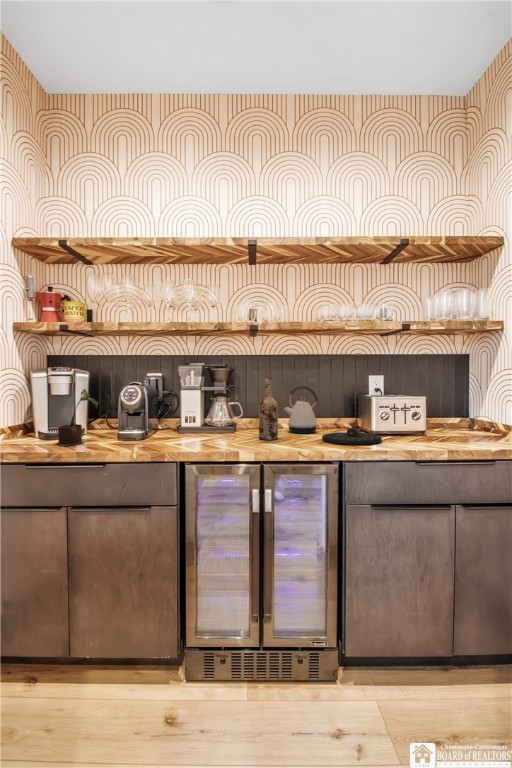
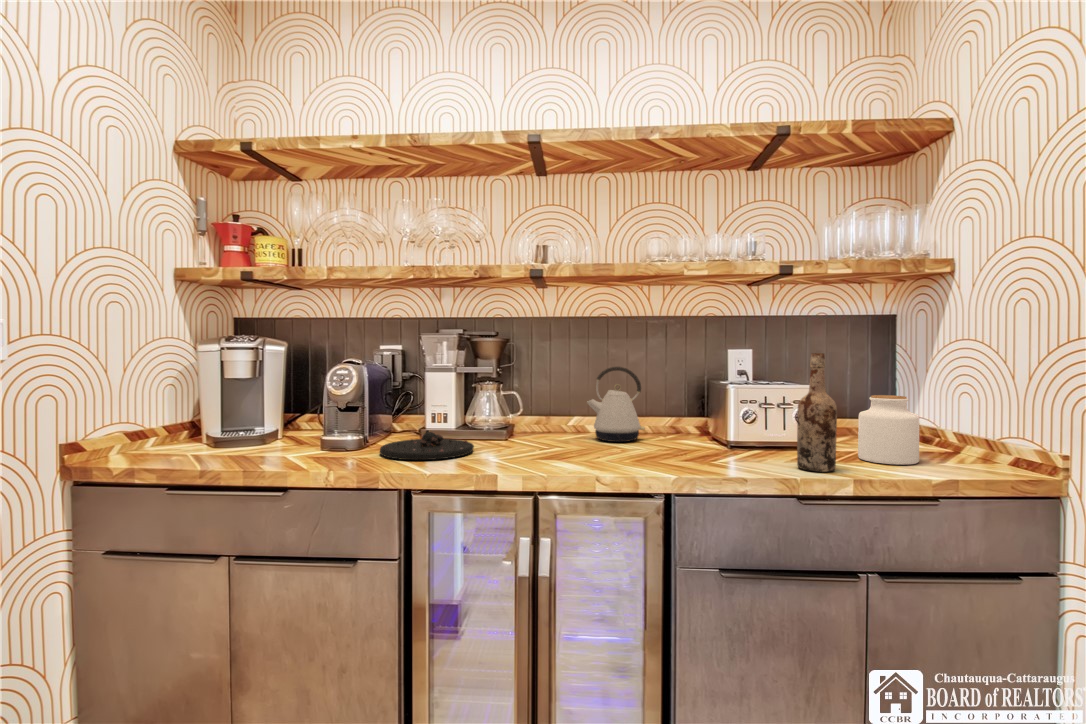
wine bottle: present [259,377,278,440] -> present [797,353,837,472]
potted plant: present [56,389,98,446] -> none [223,370,292,458]
jar: none [449,402,484,443] -> present [858,395,919,465]
plate: present [322,427,382,445] -> present [380,430,474,460]

